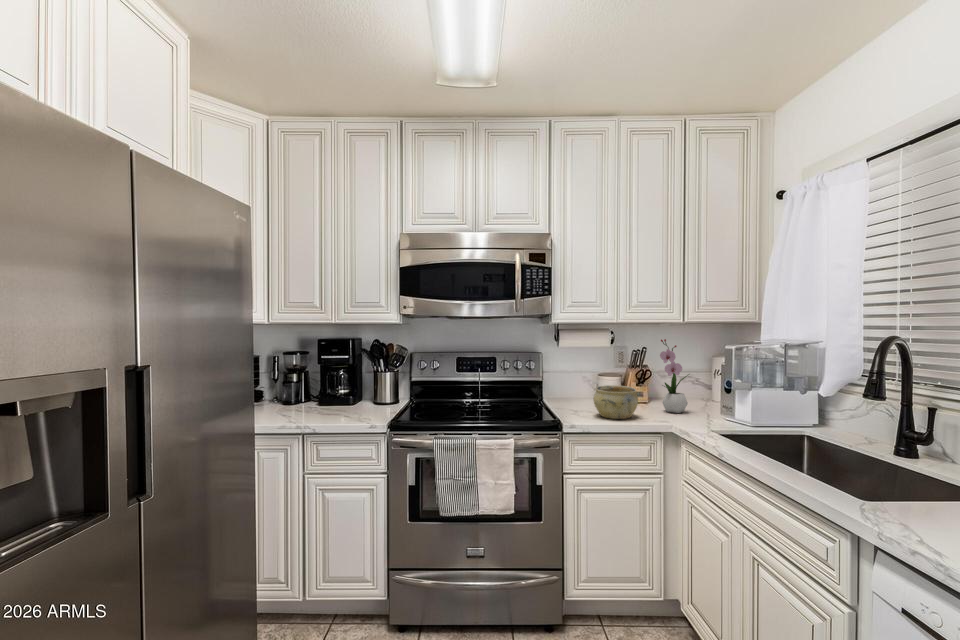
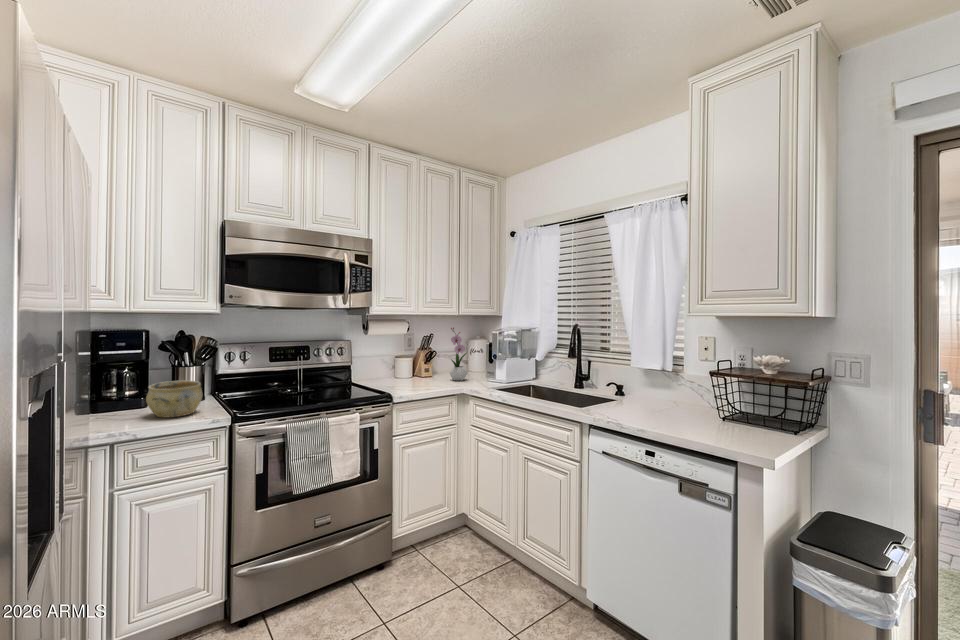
ceramic bowl: present [593,385,638,419] -> present [146,380,202,418]

